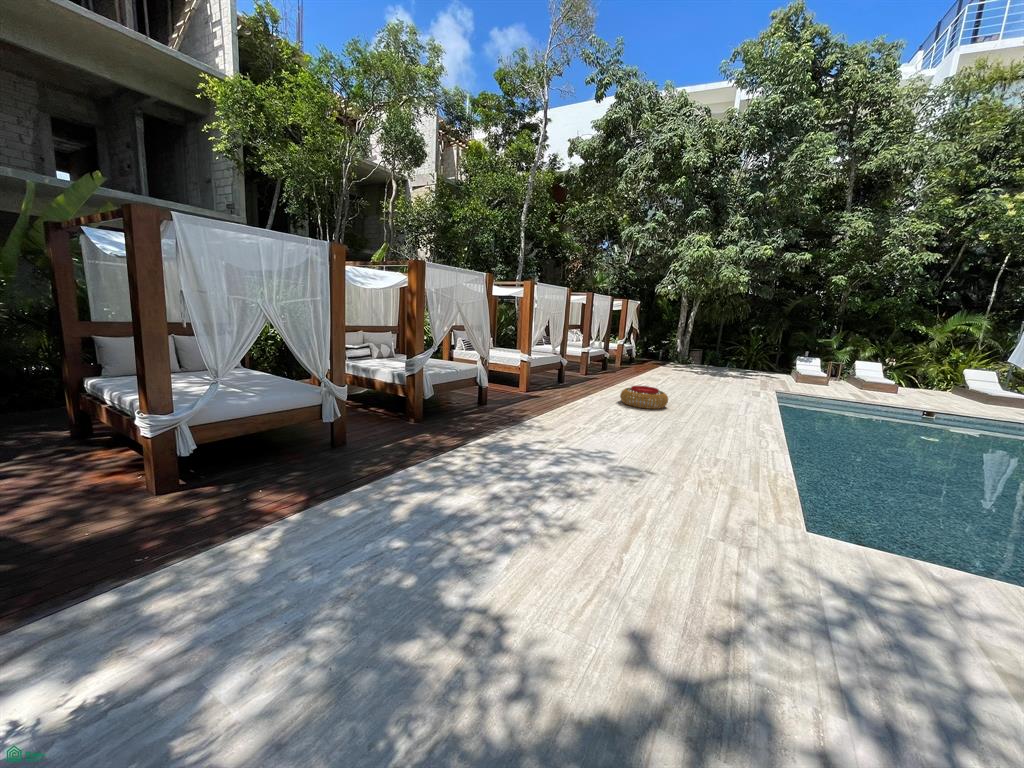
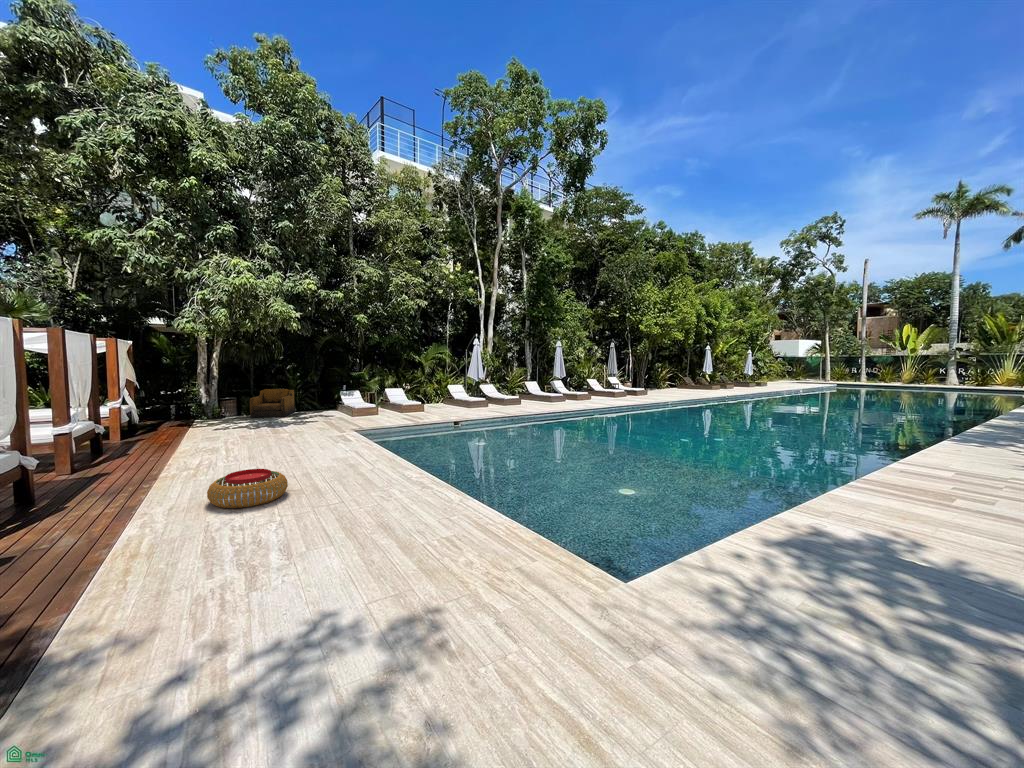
armchair: none [709,346,752,372] -> present [250,389,295,418]

